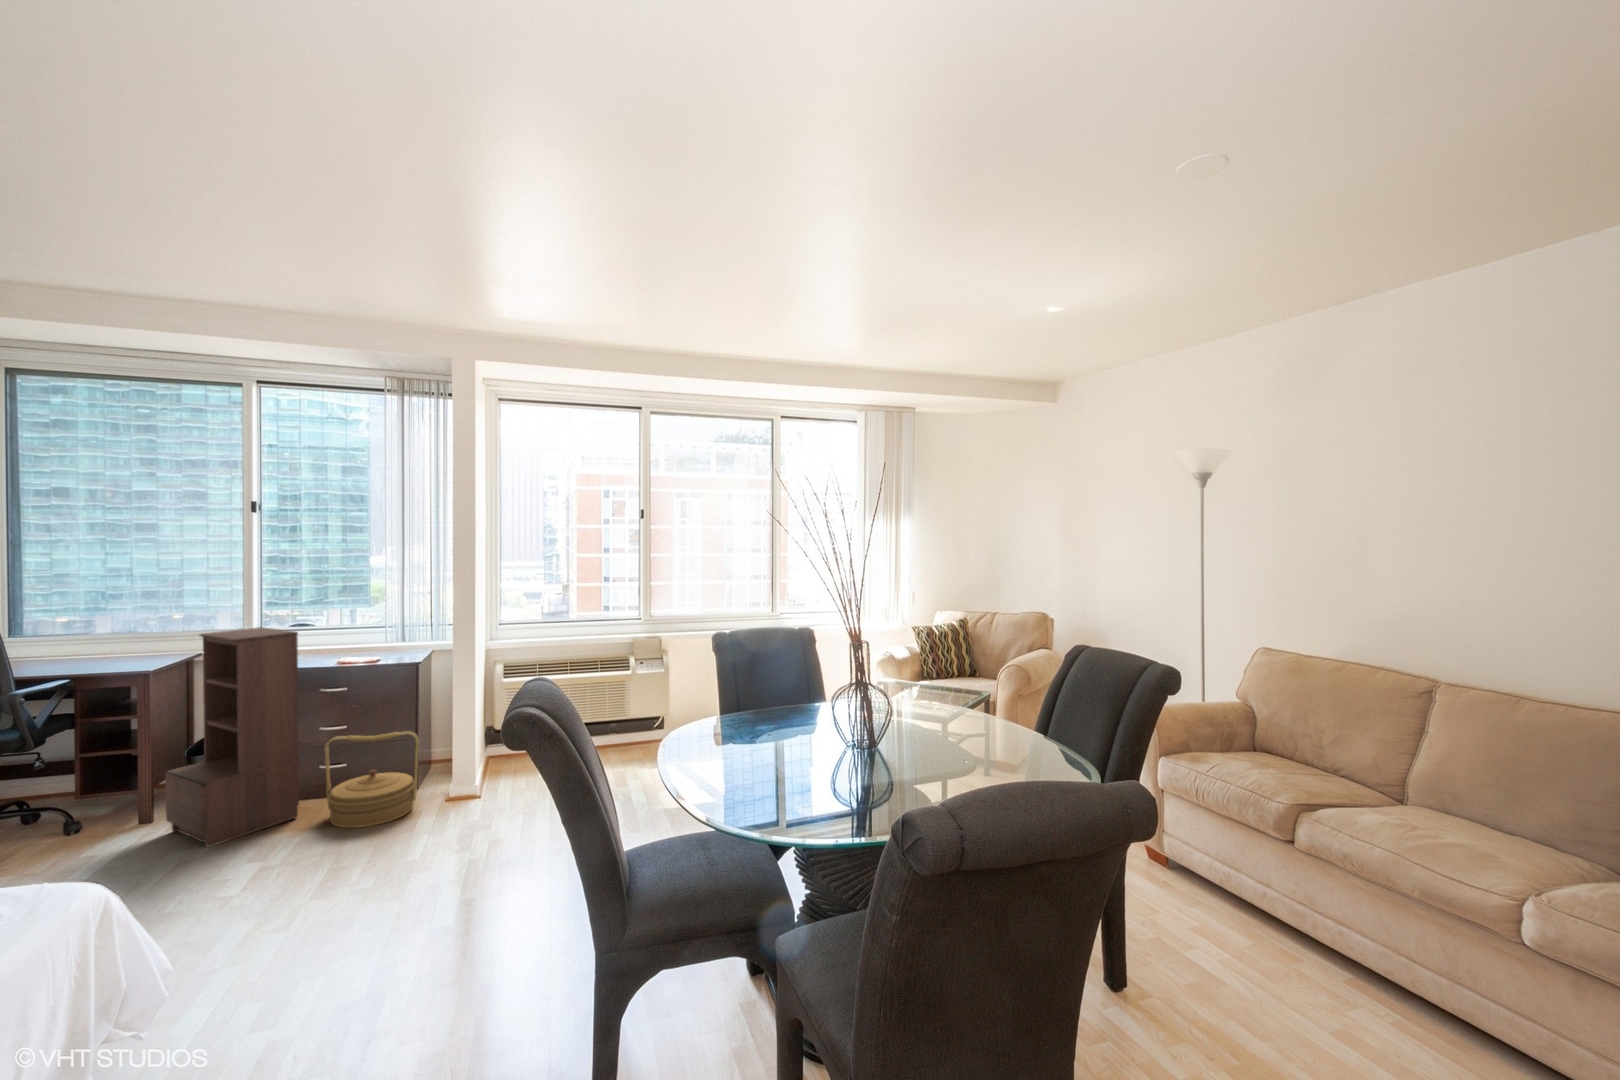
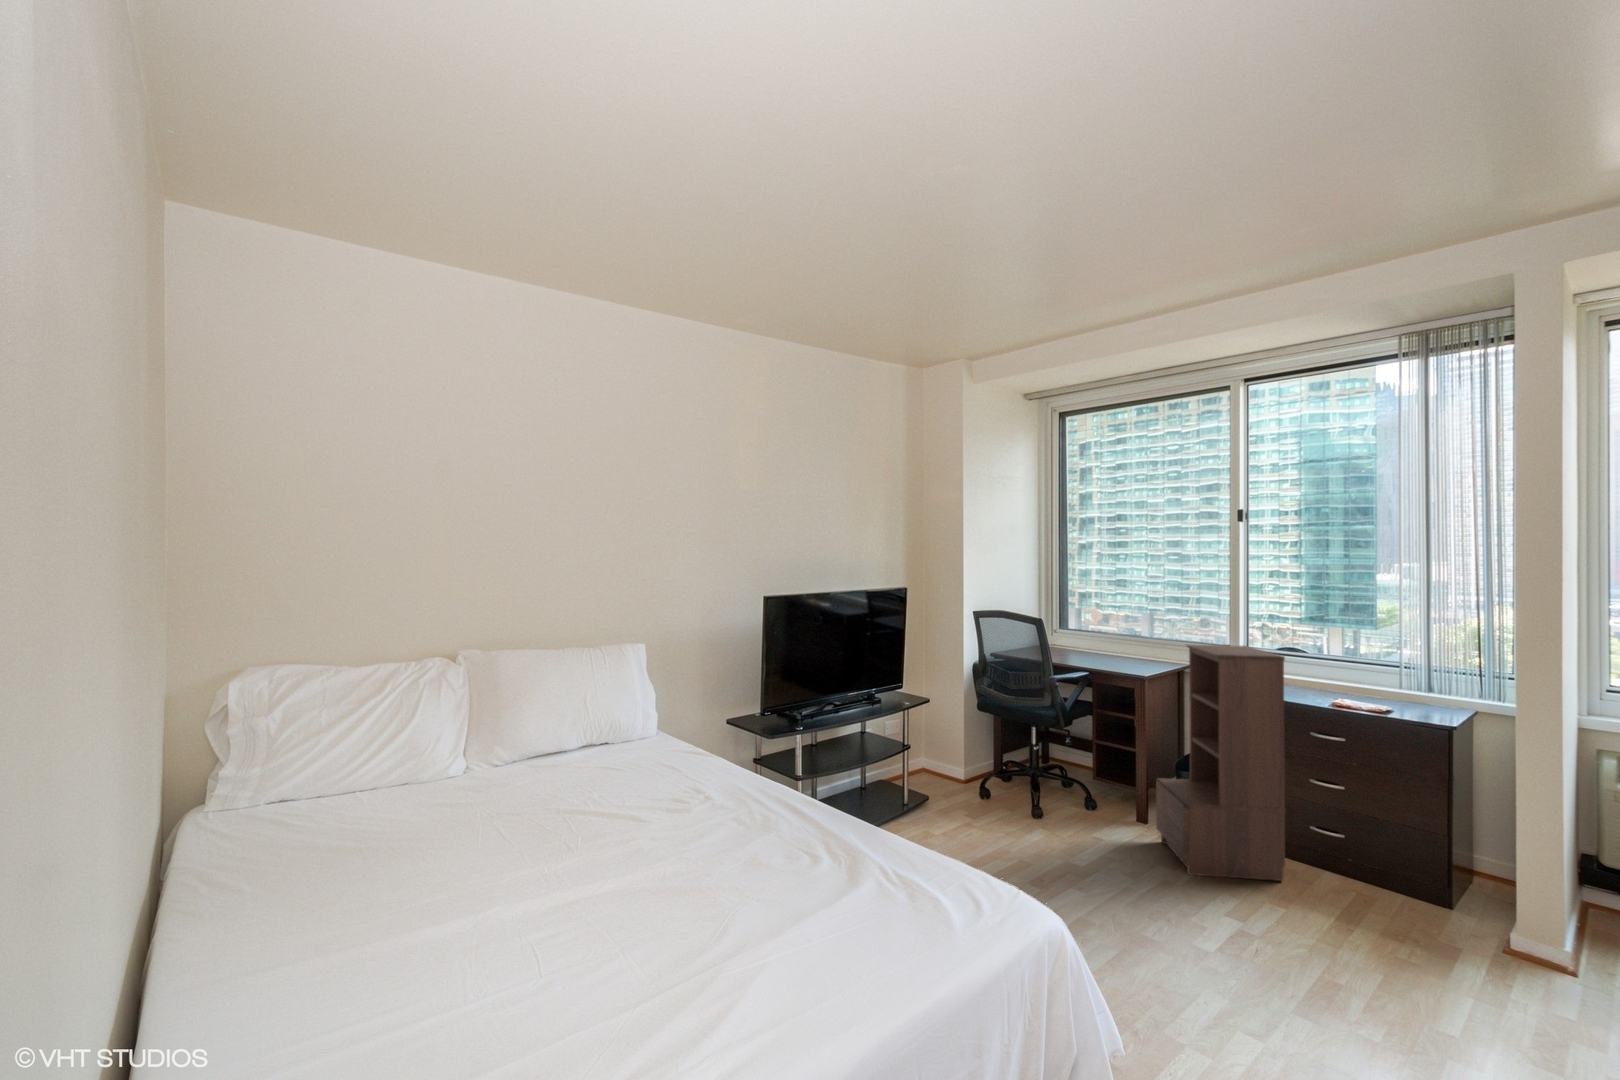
woven basket: present [324,731,419,828] -> none [1316,797,1455,945]

